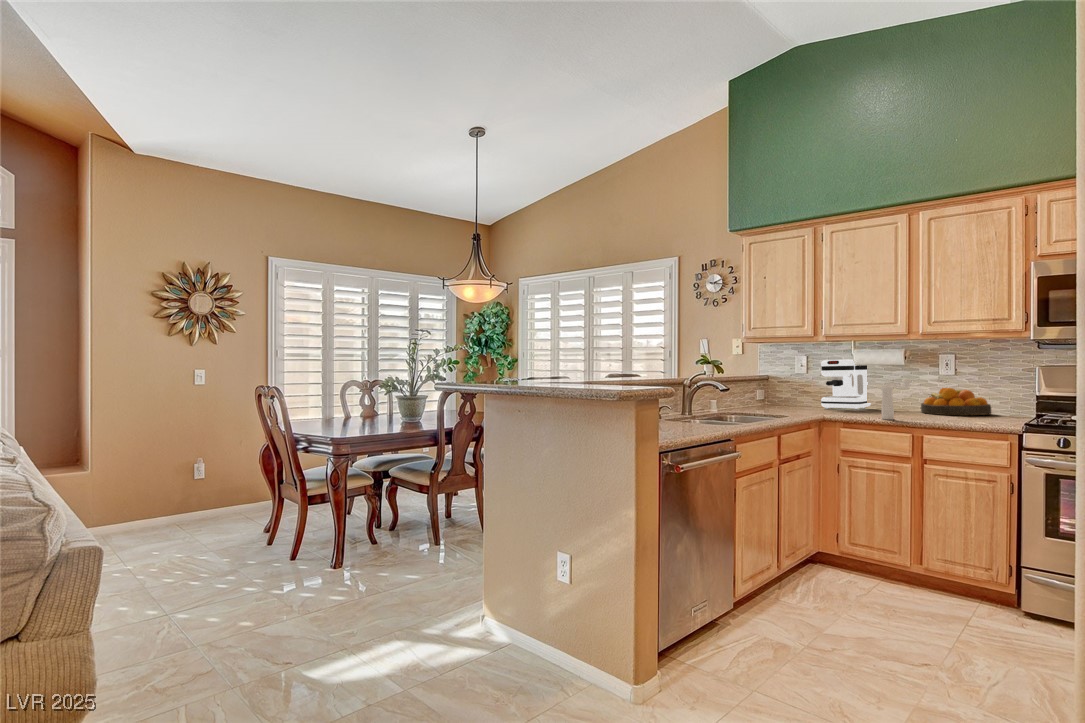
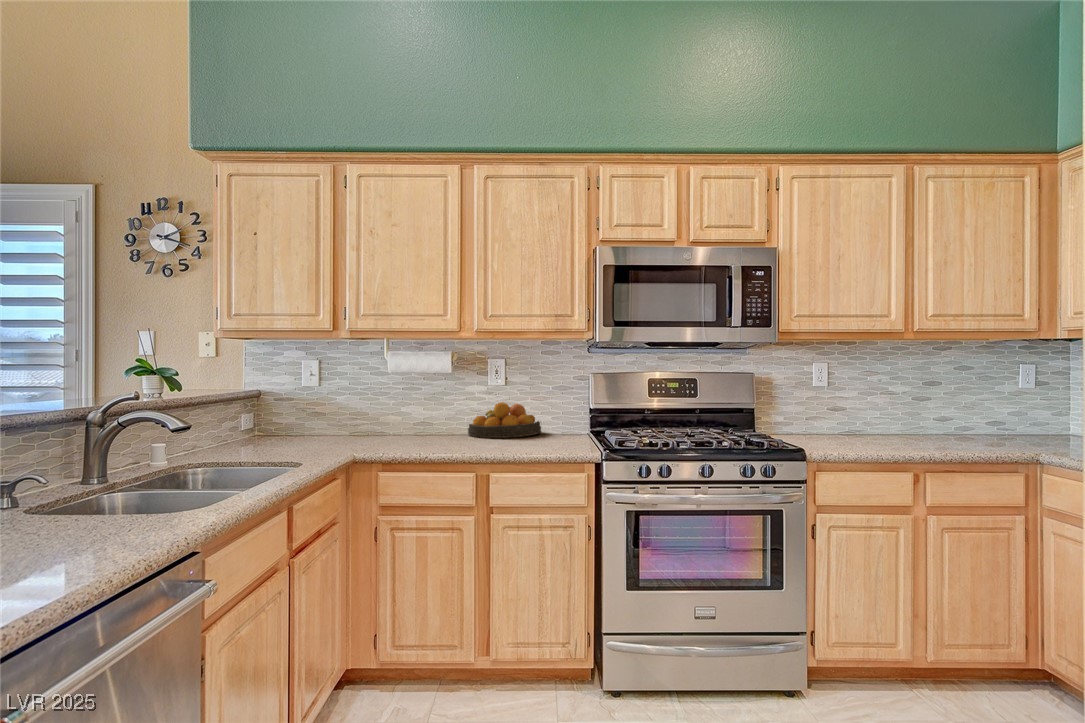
coffee maker: present [821,360,871,409] -> none [341,366,406,439]
pepper mill: present [881,379,911,420] -> none [437,393,473,455]

